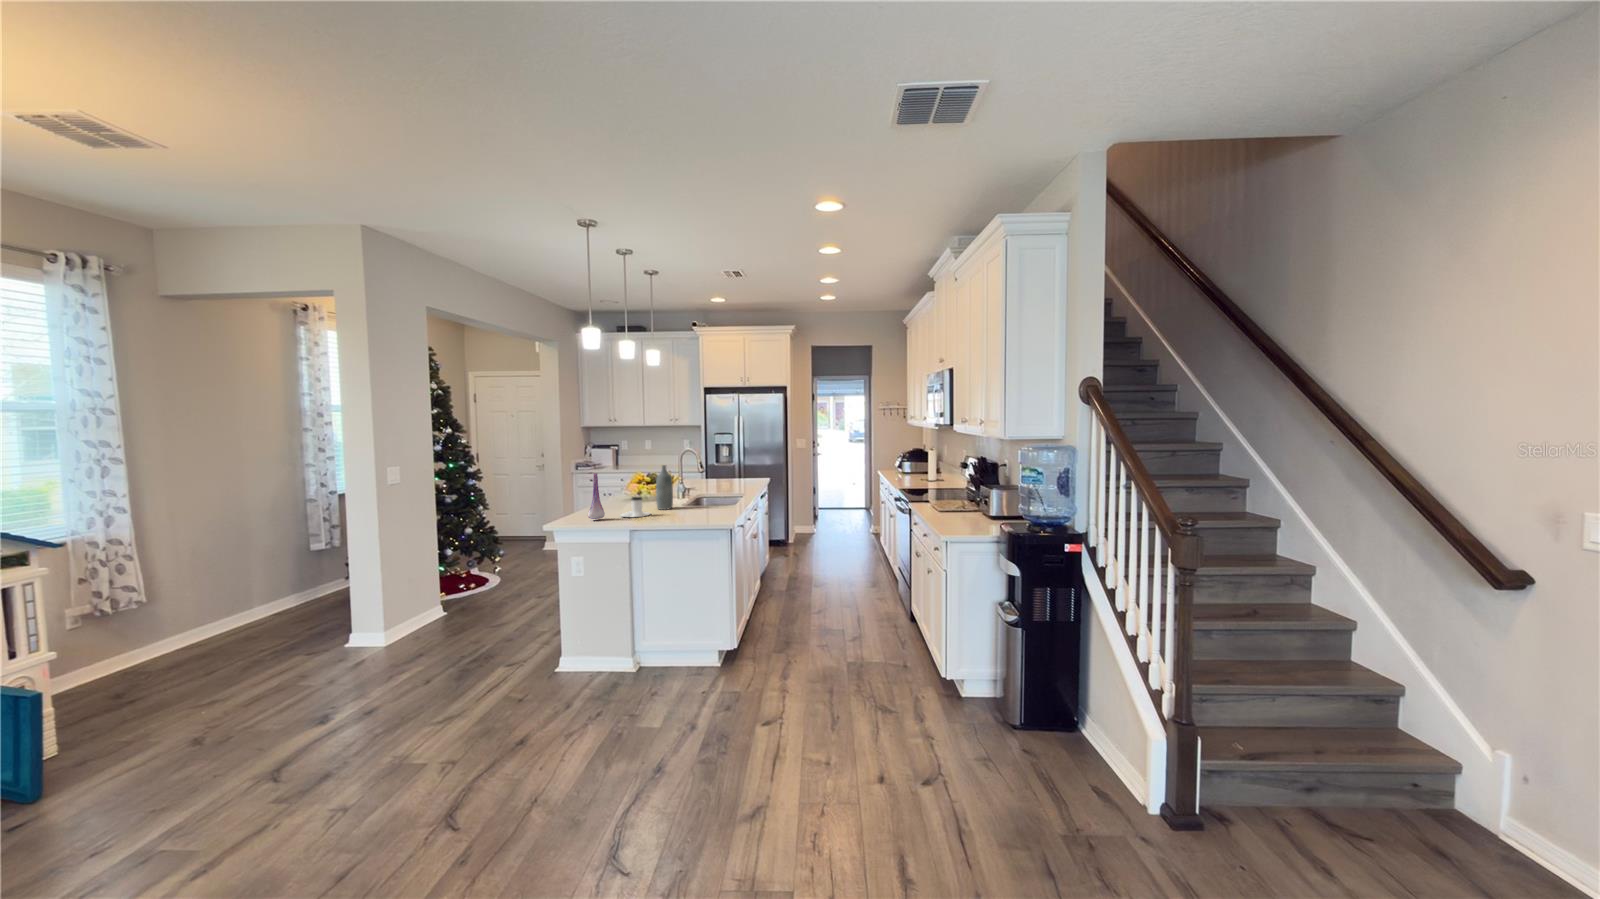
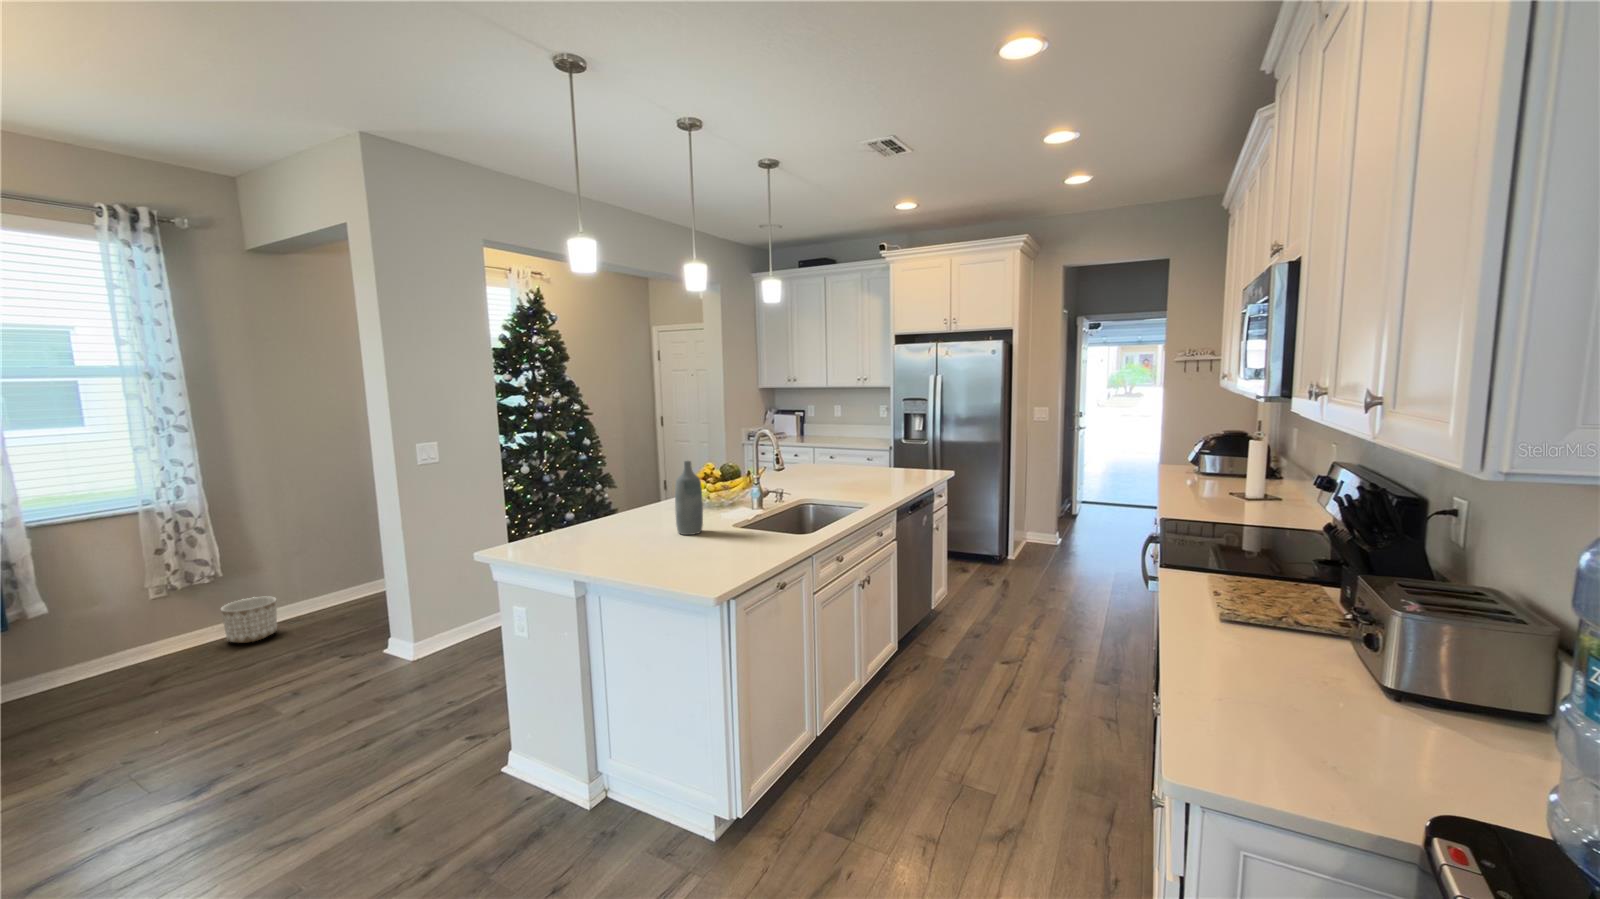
vase: present [588,473,605,519] -> none [542,471,572,547]
coffee cup: present [620,497,650,517] -> none [597,514,649,549]
planter: none [141,620,199,665] -> present [221,596,277,643]

